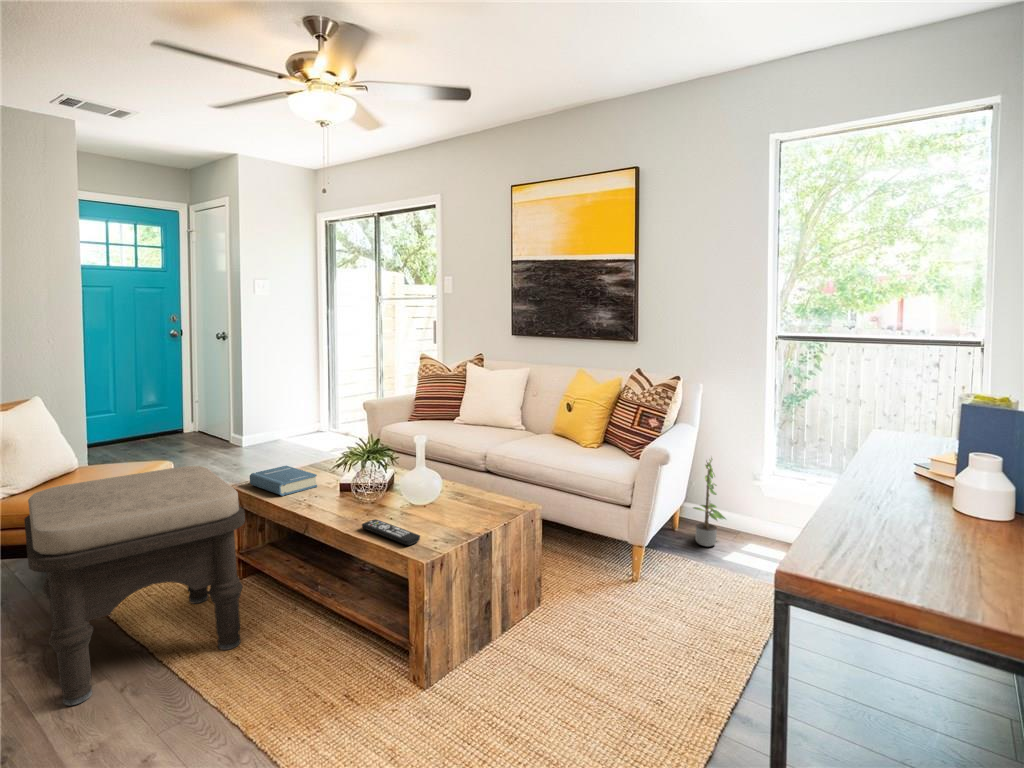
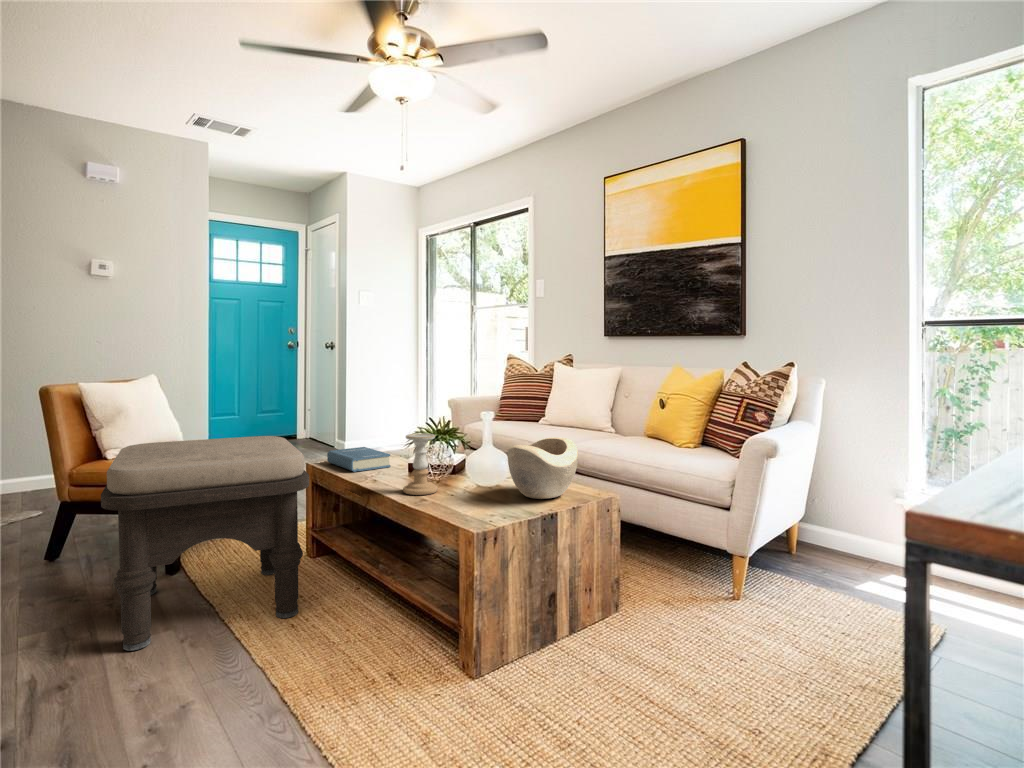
decorative bowl: none [439,458,504,518] -> present [507,437,578,499]
potted plant: present [693,458,725,547] -> none [810,461,856,569]
candle holder: none [340,461,373,522] -> present [403,433,438,495]
remote control: present [362,519,420,545] -> none [422,493,479,517]

